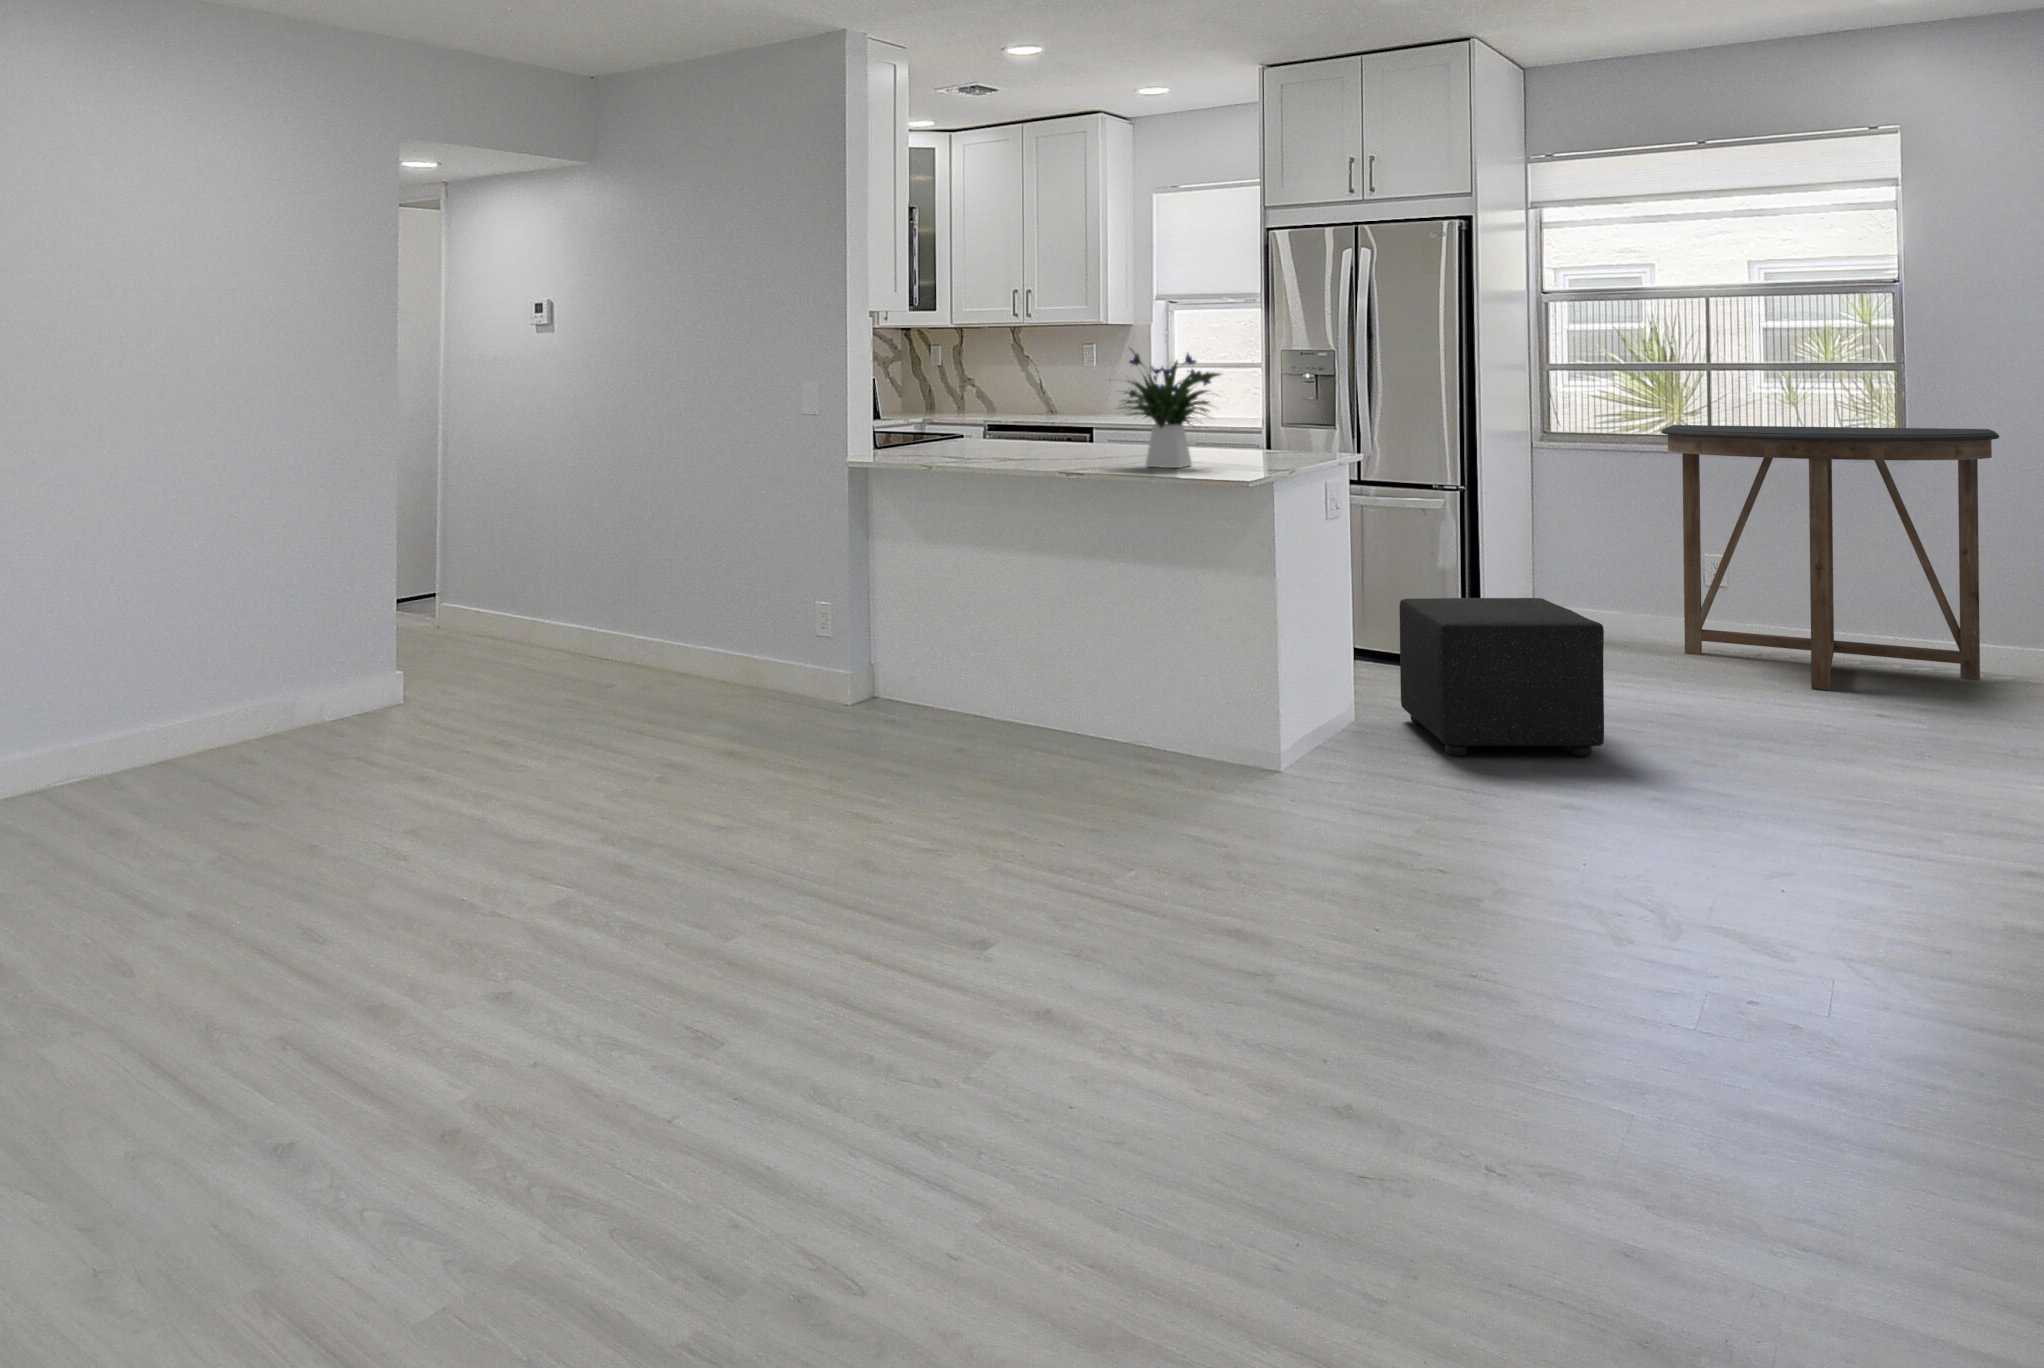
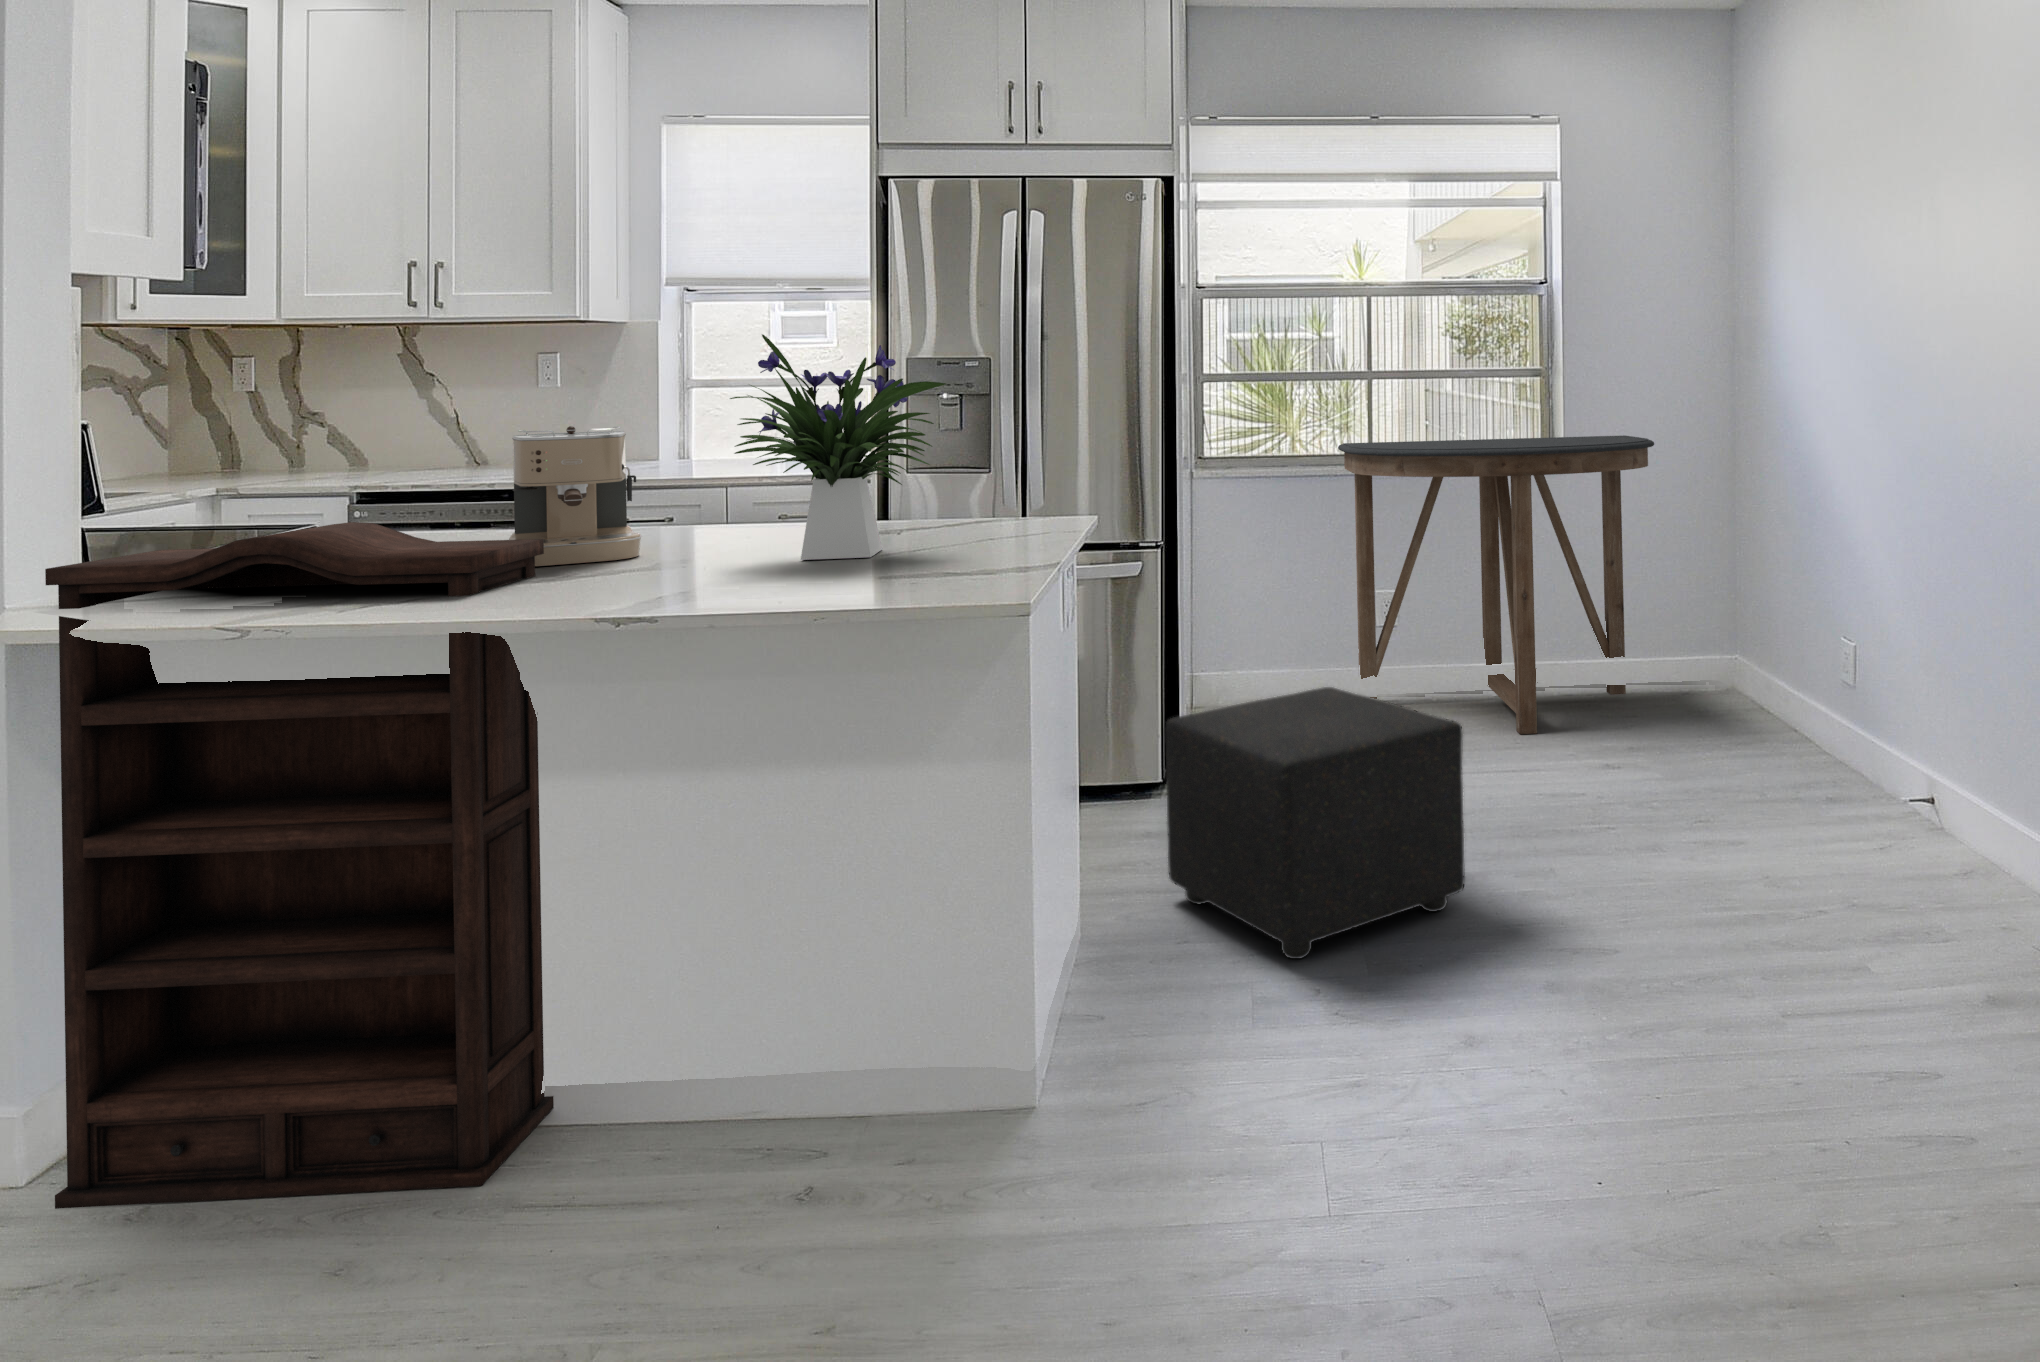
coffee maker: none [1017,392,1080,462] -> present [509,426,642,566]
bookshelf: none [850,435,1034,741] -> present [45,522,554,1209]

